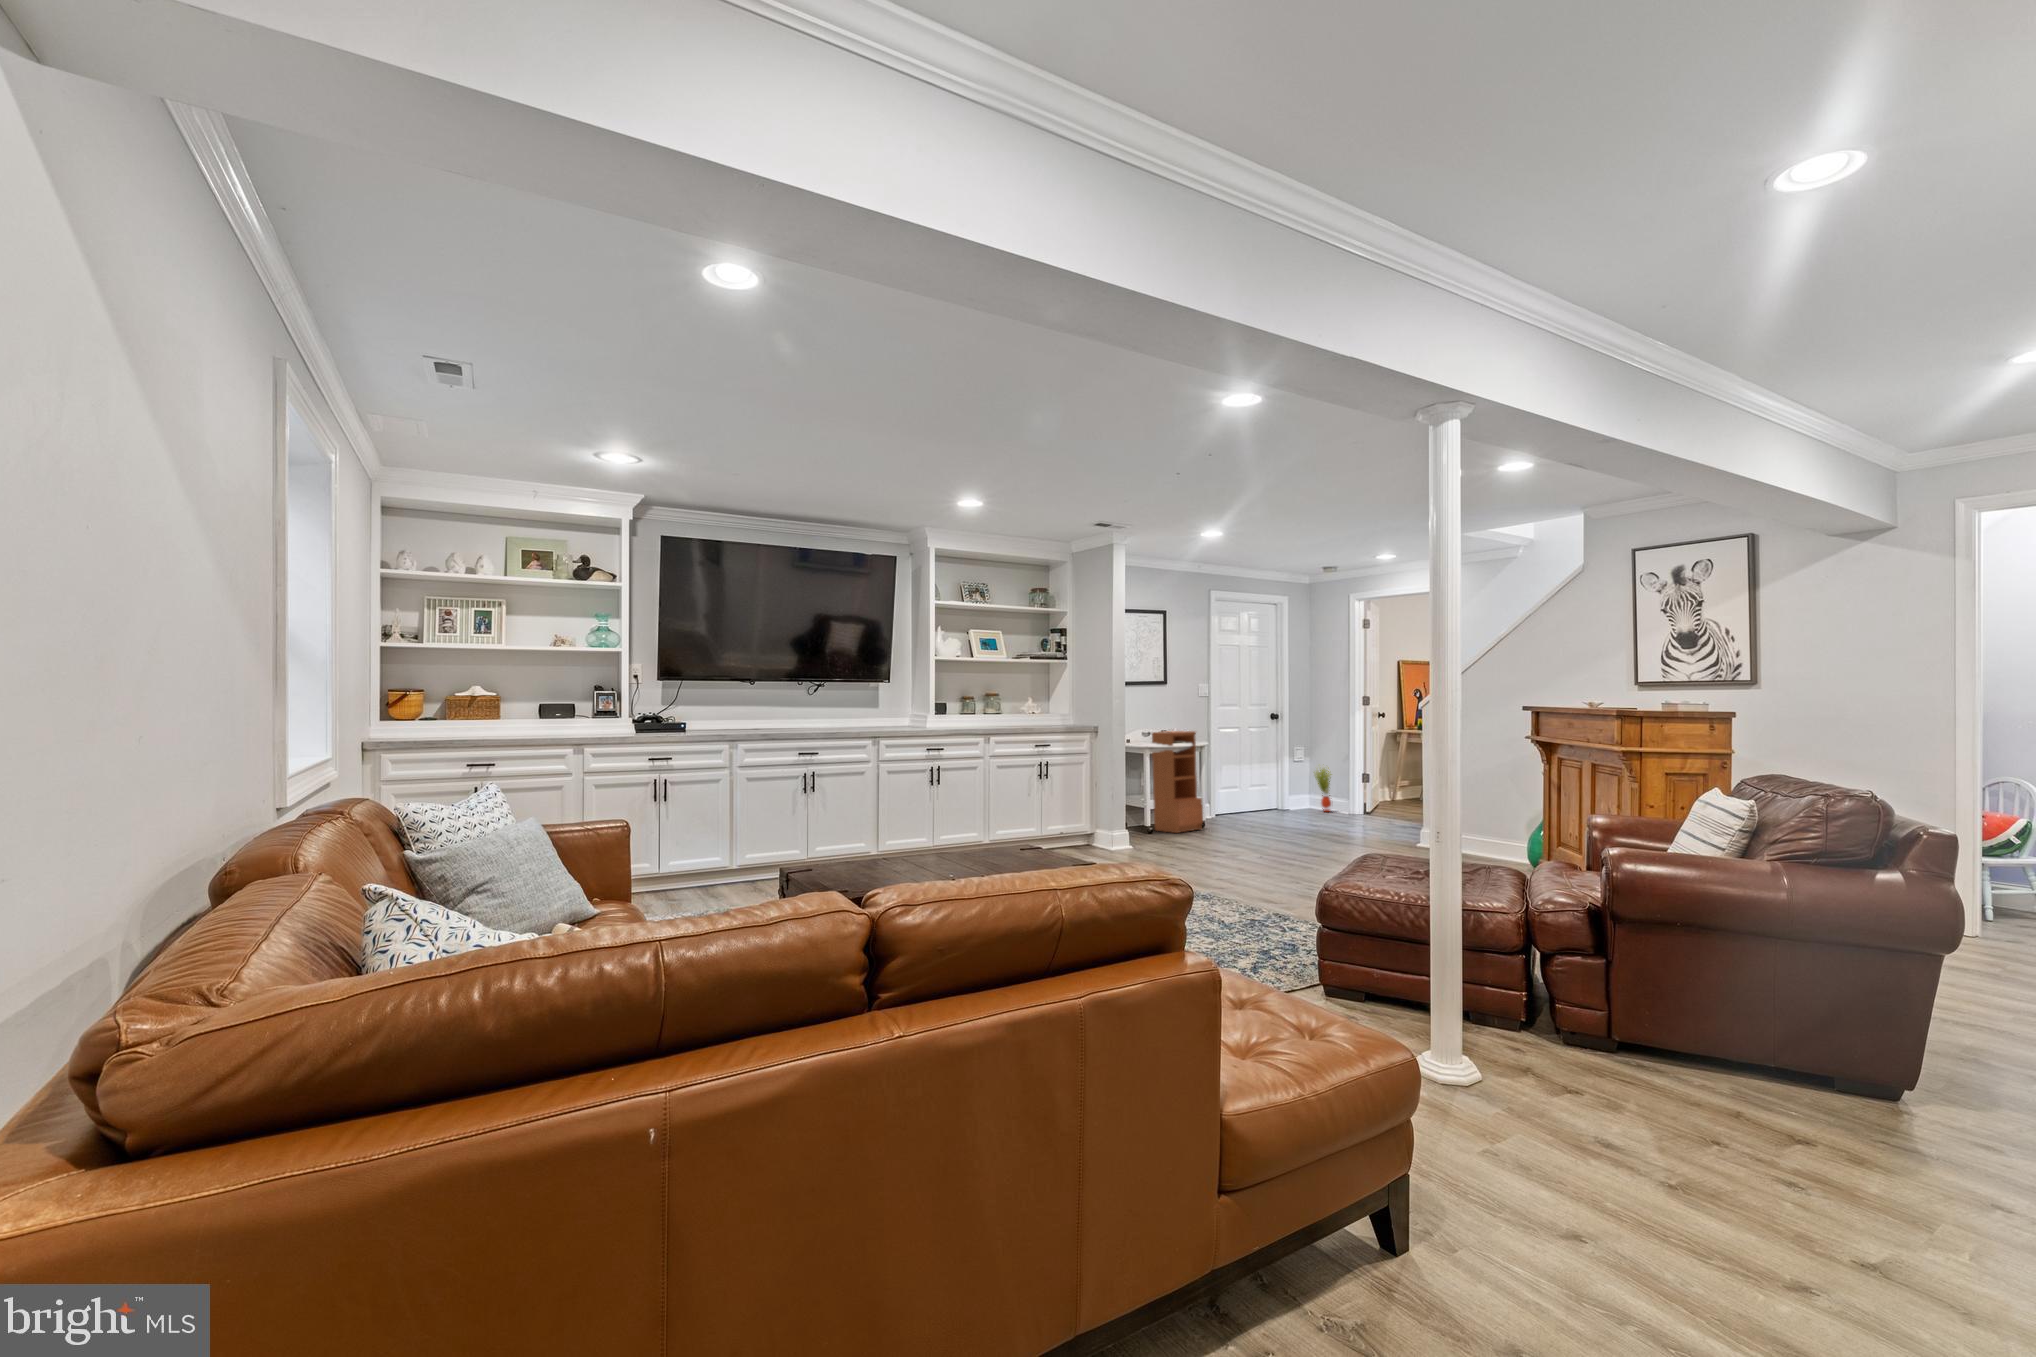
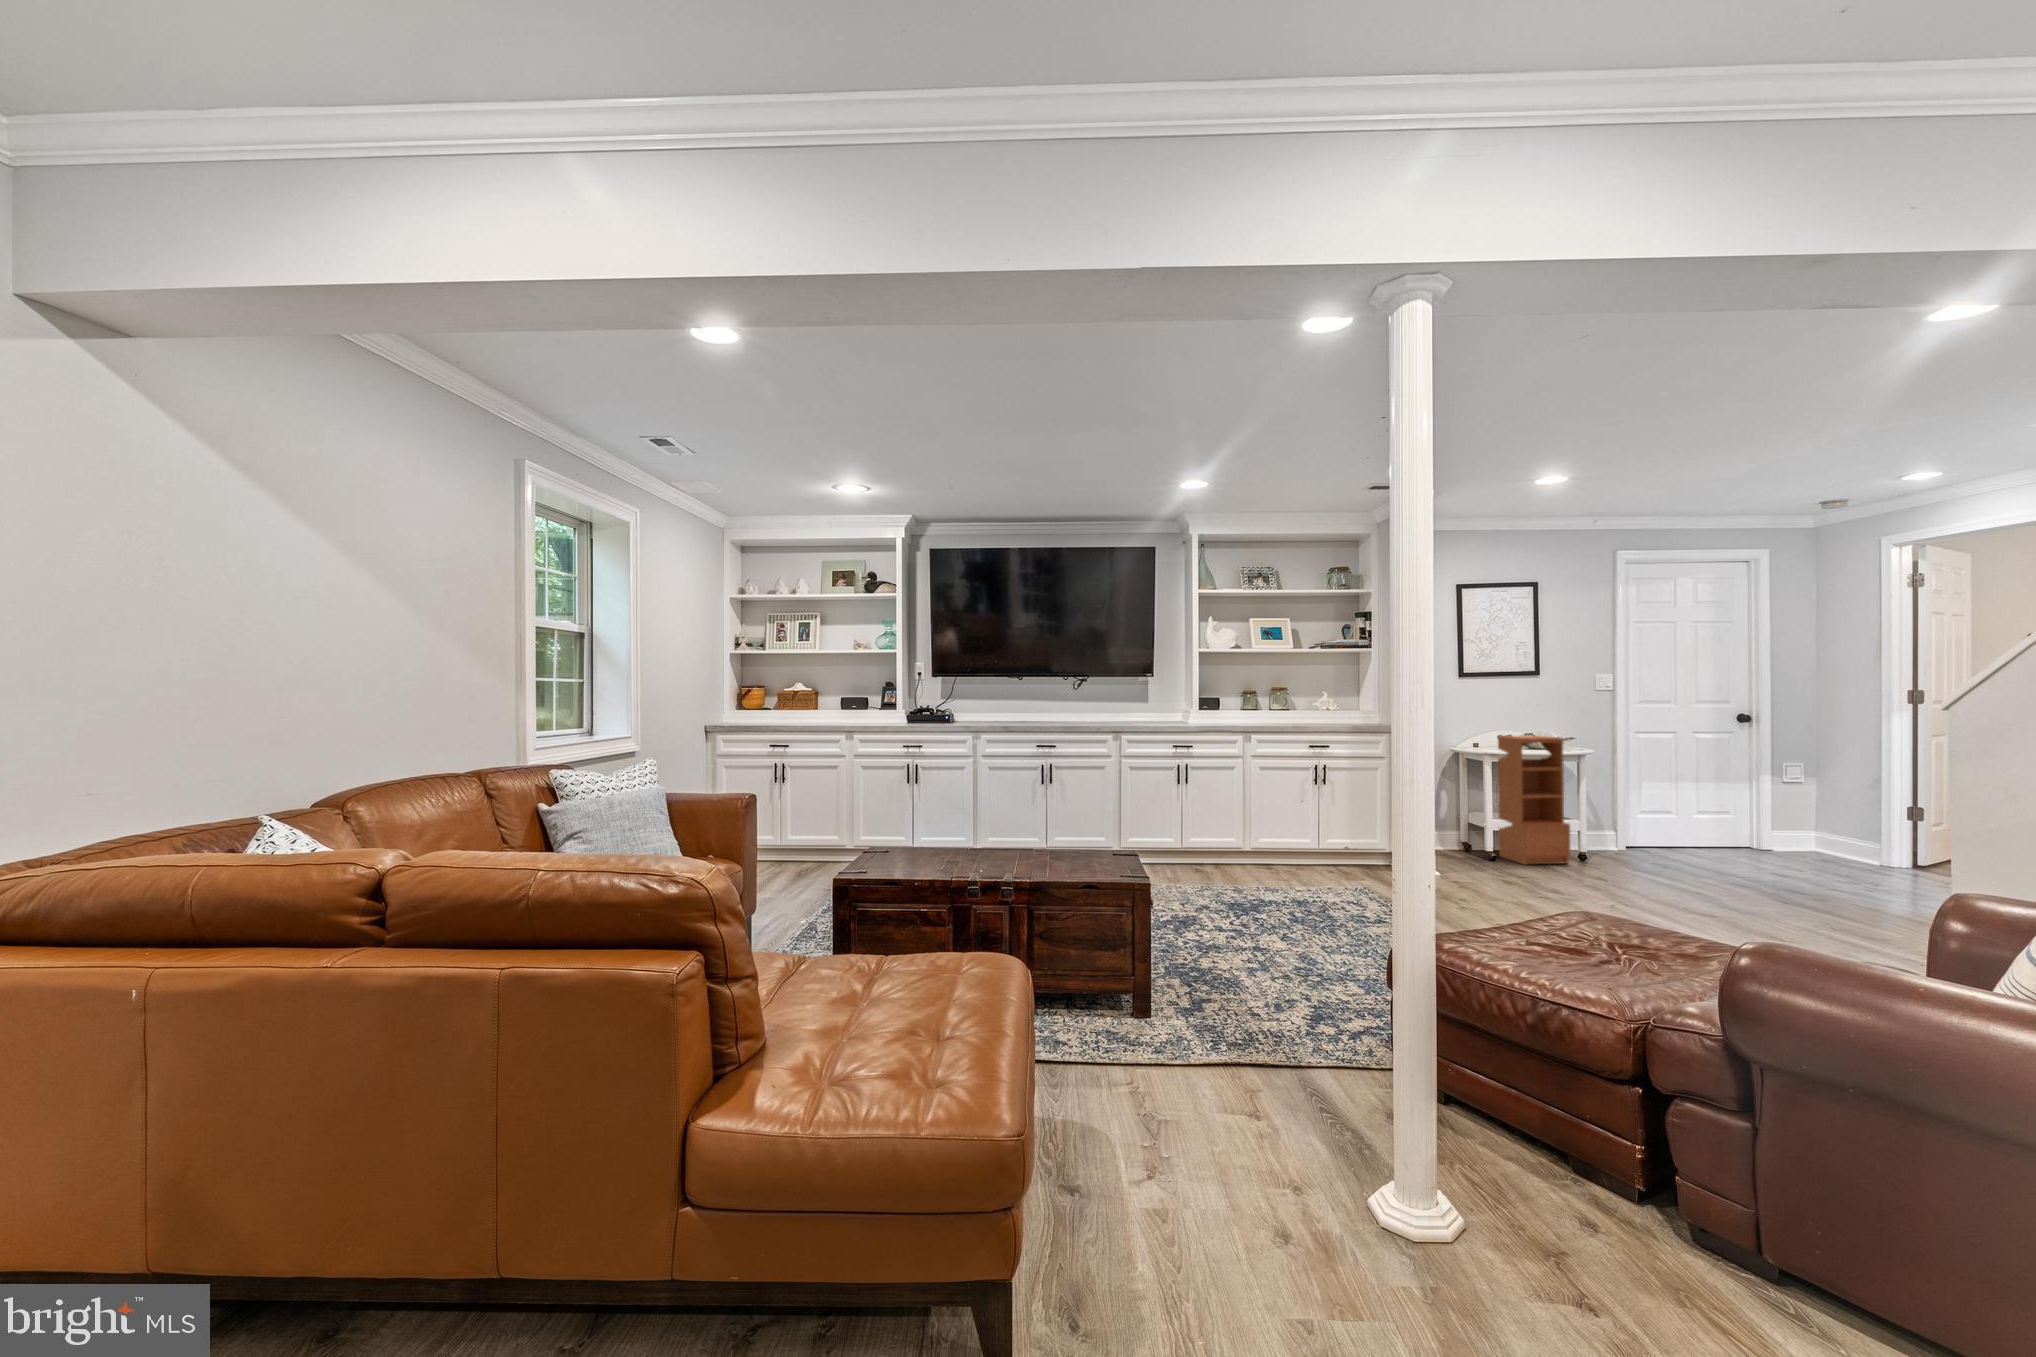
potted plant: present [1315,768,1332,812] -> none [1813,790,1851,861]

